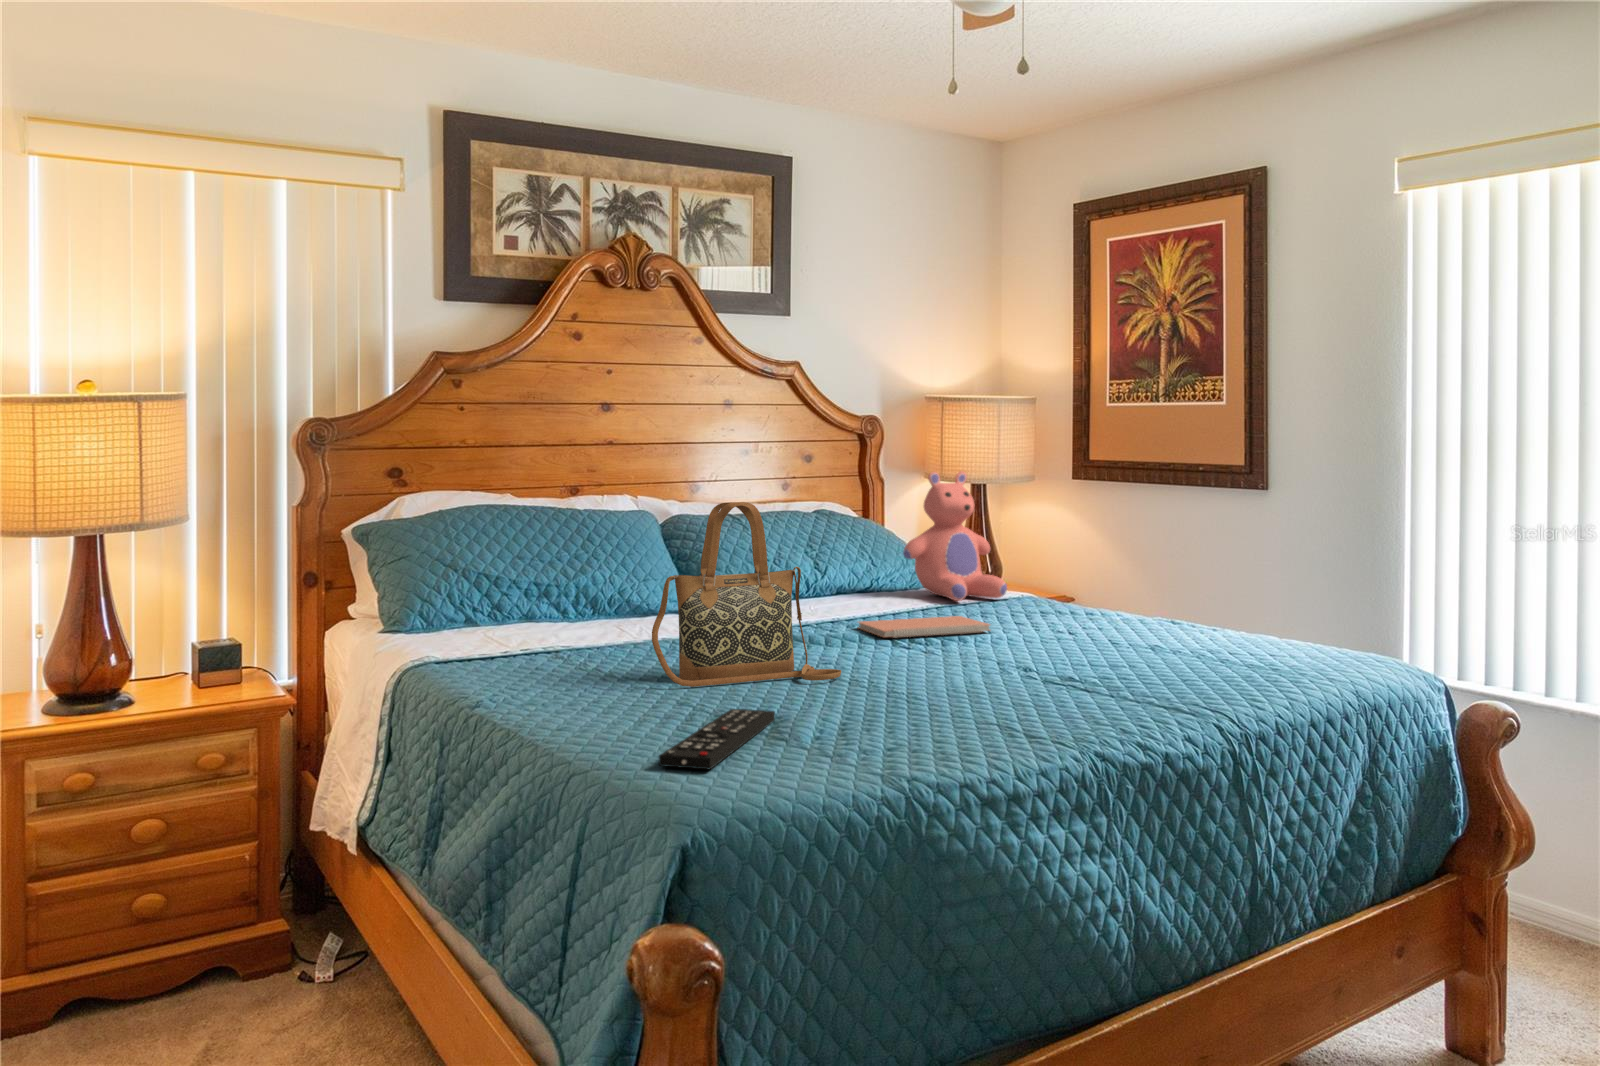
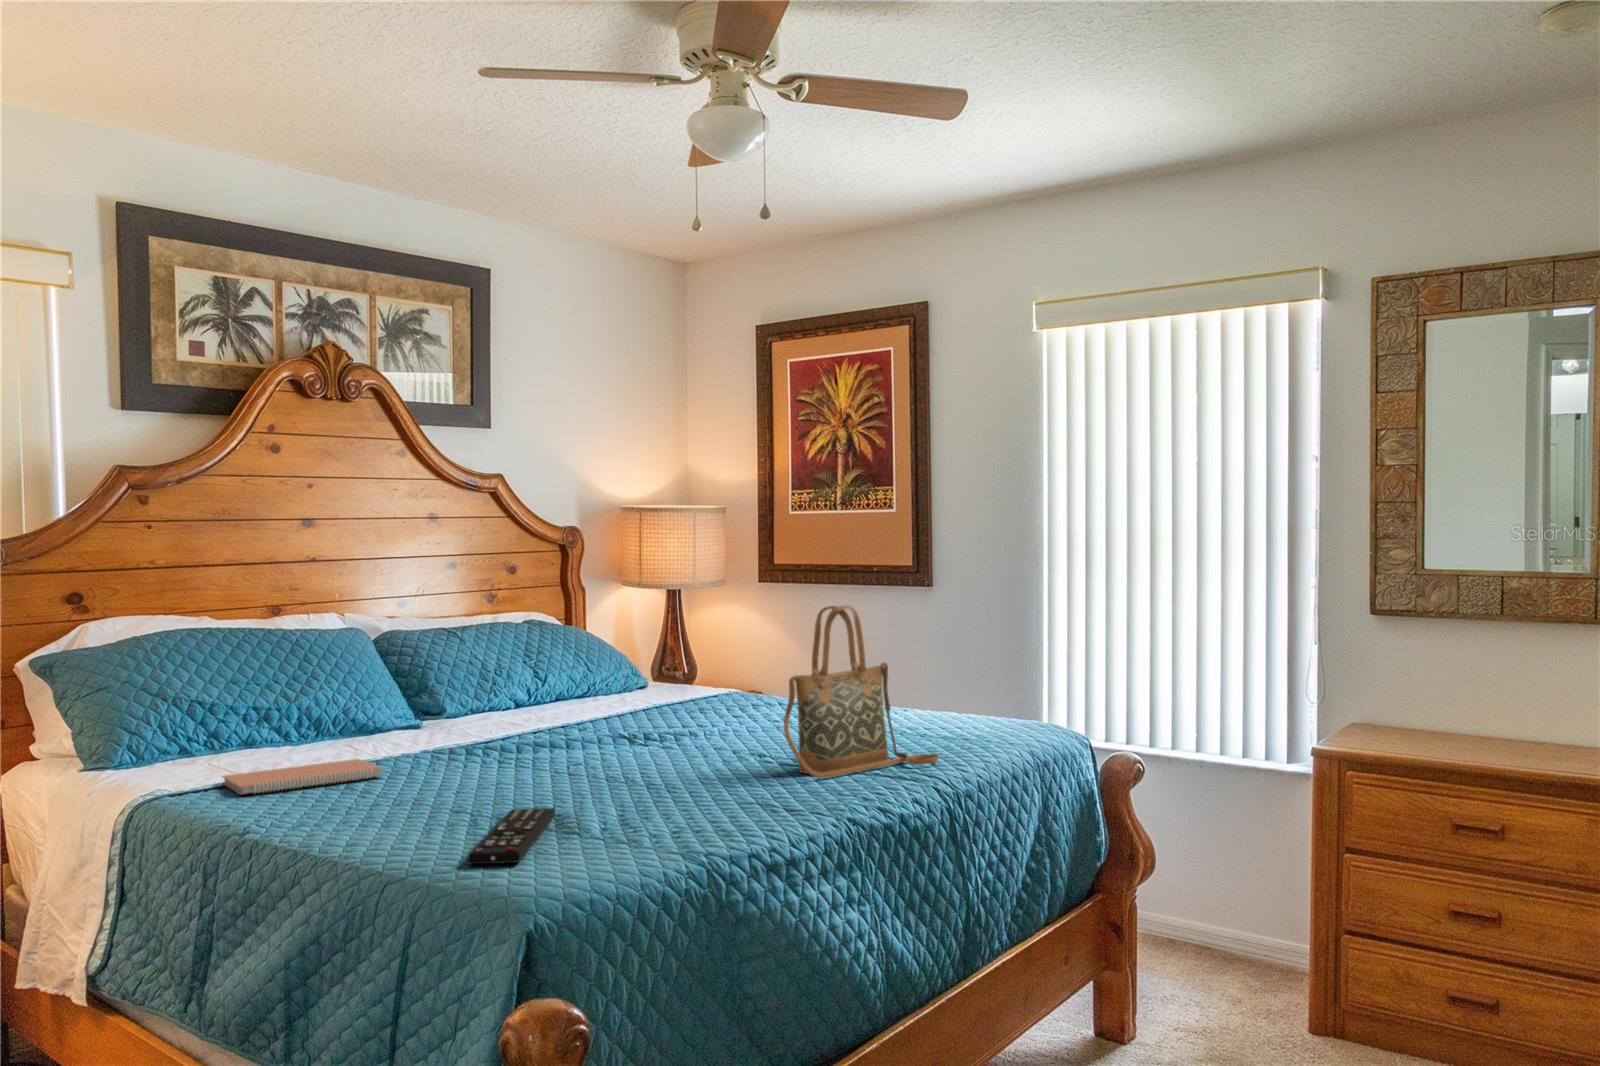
teddy bear: present [903,471,1007,601] -> none [619,576,718,699]
handbag: present [652,502,841,687] -> present [784,605,939,778]
notebook: present [858,616,990,637] -> present [223,759,382,794]

